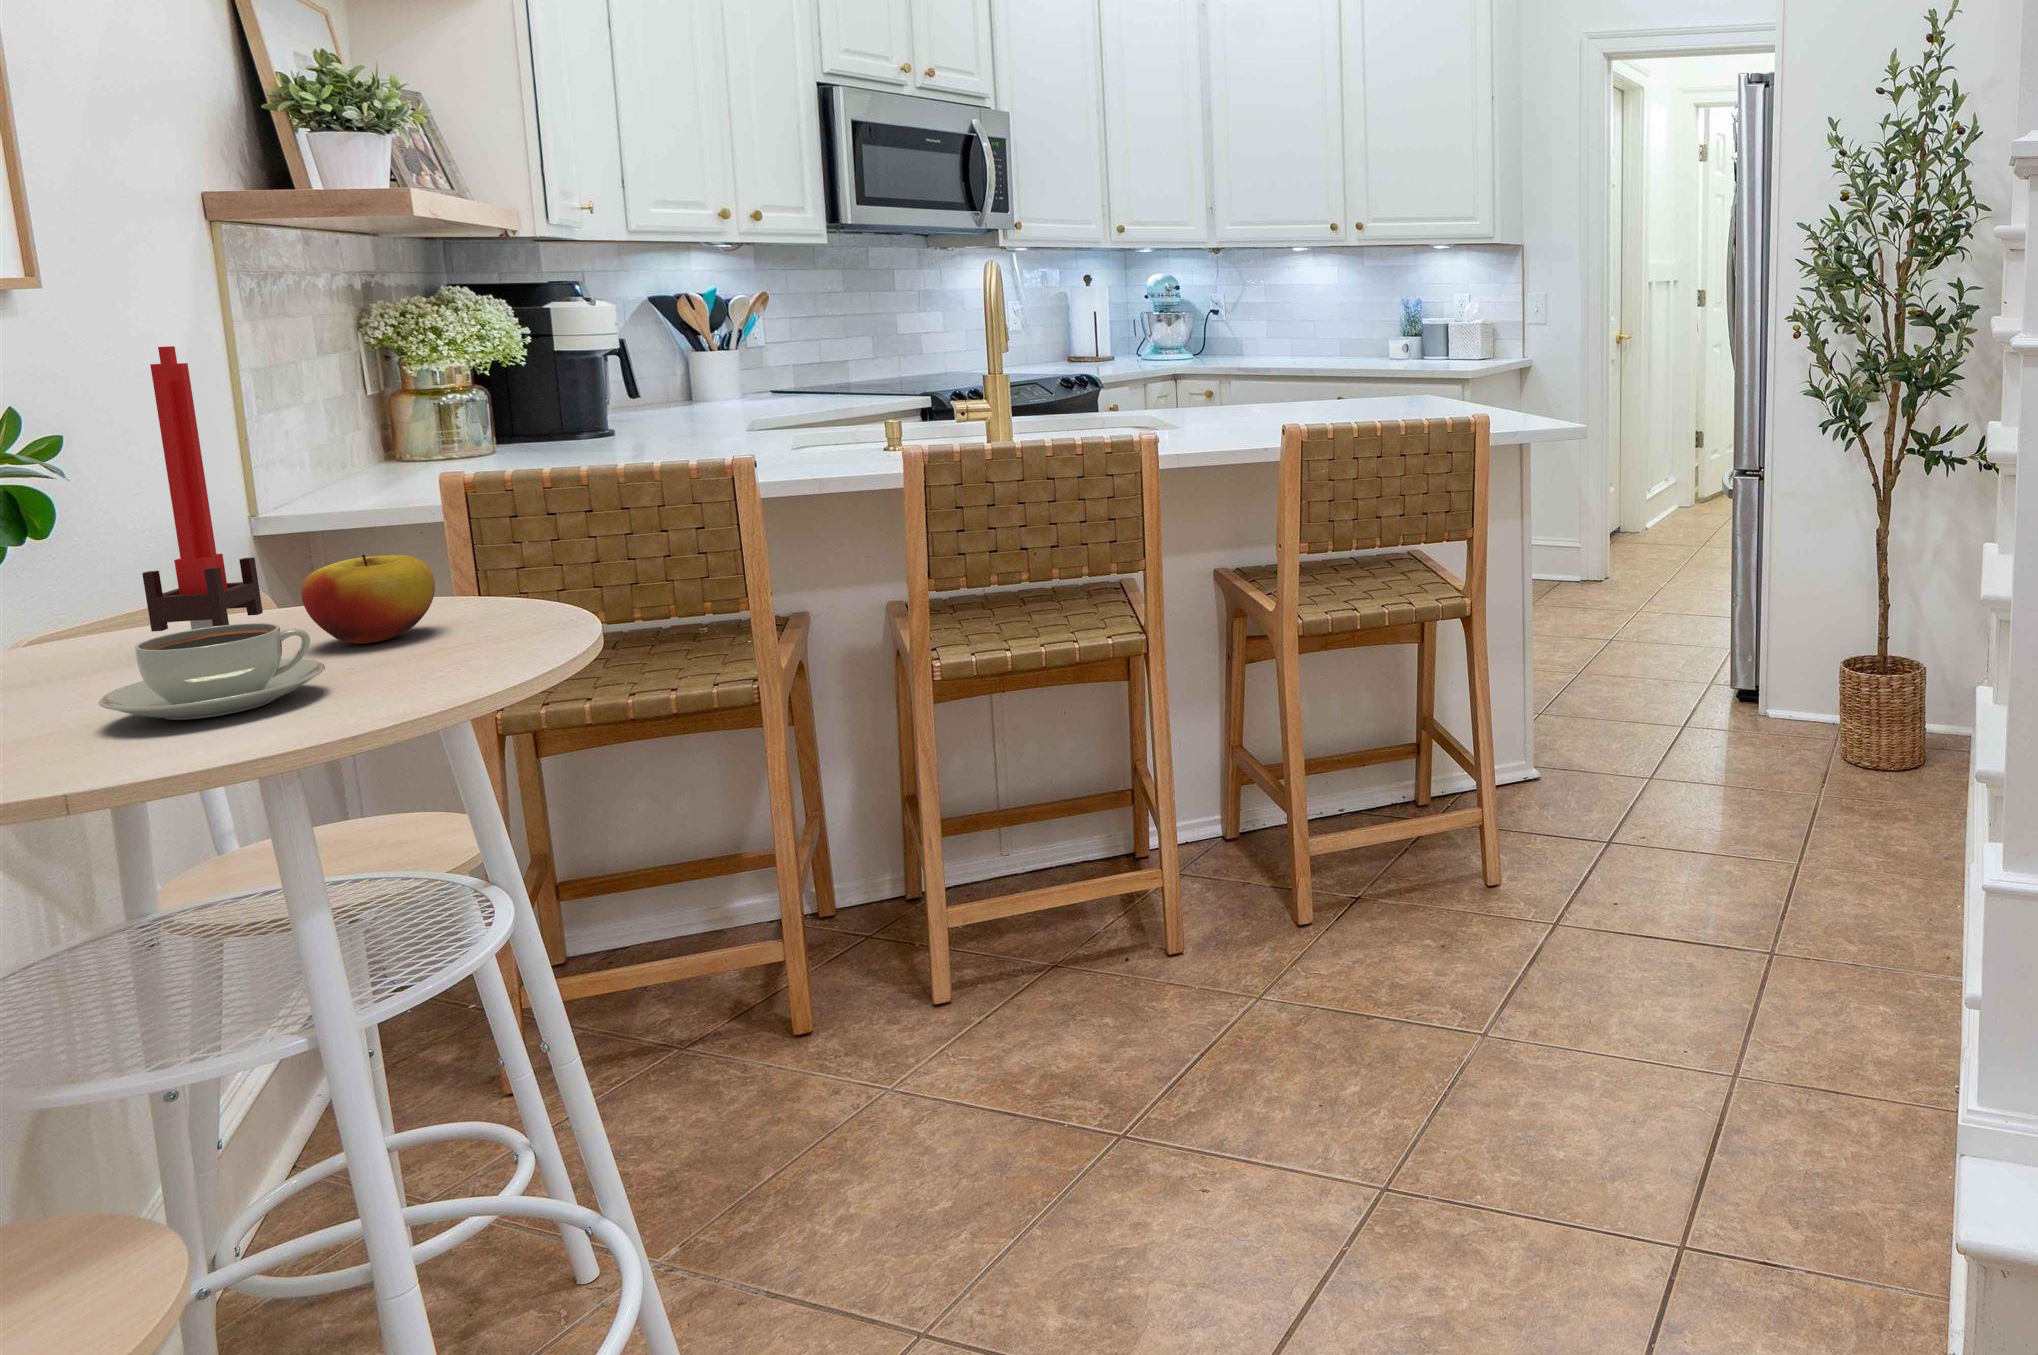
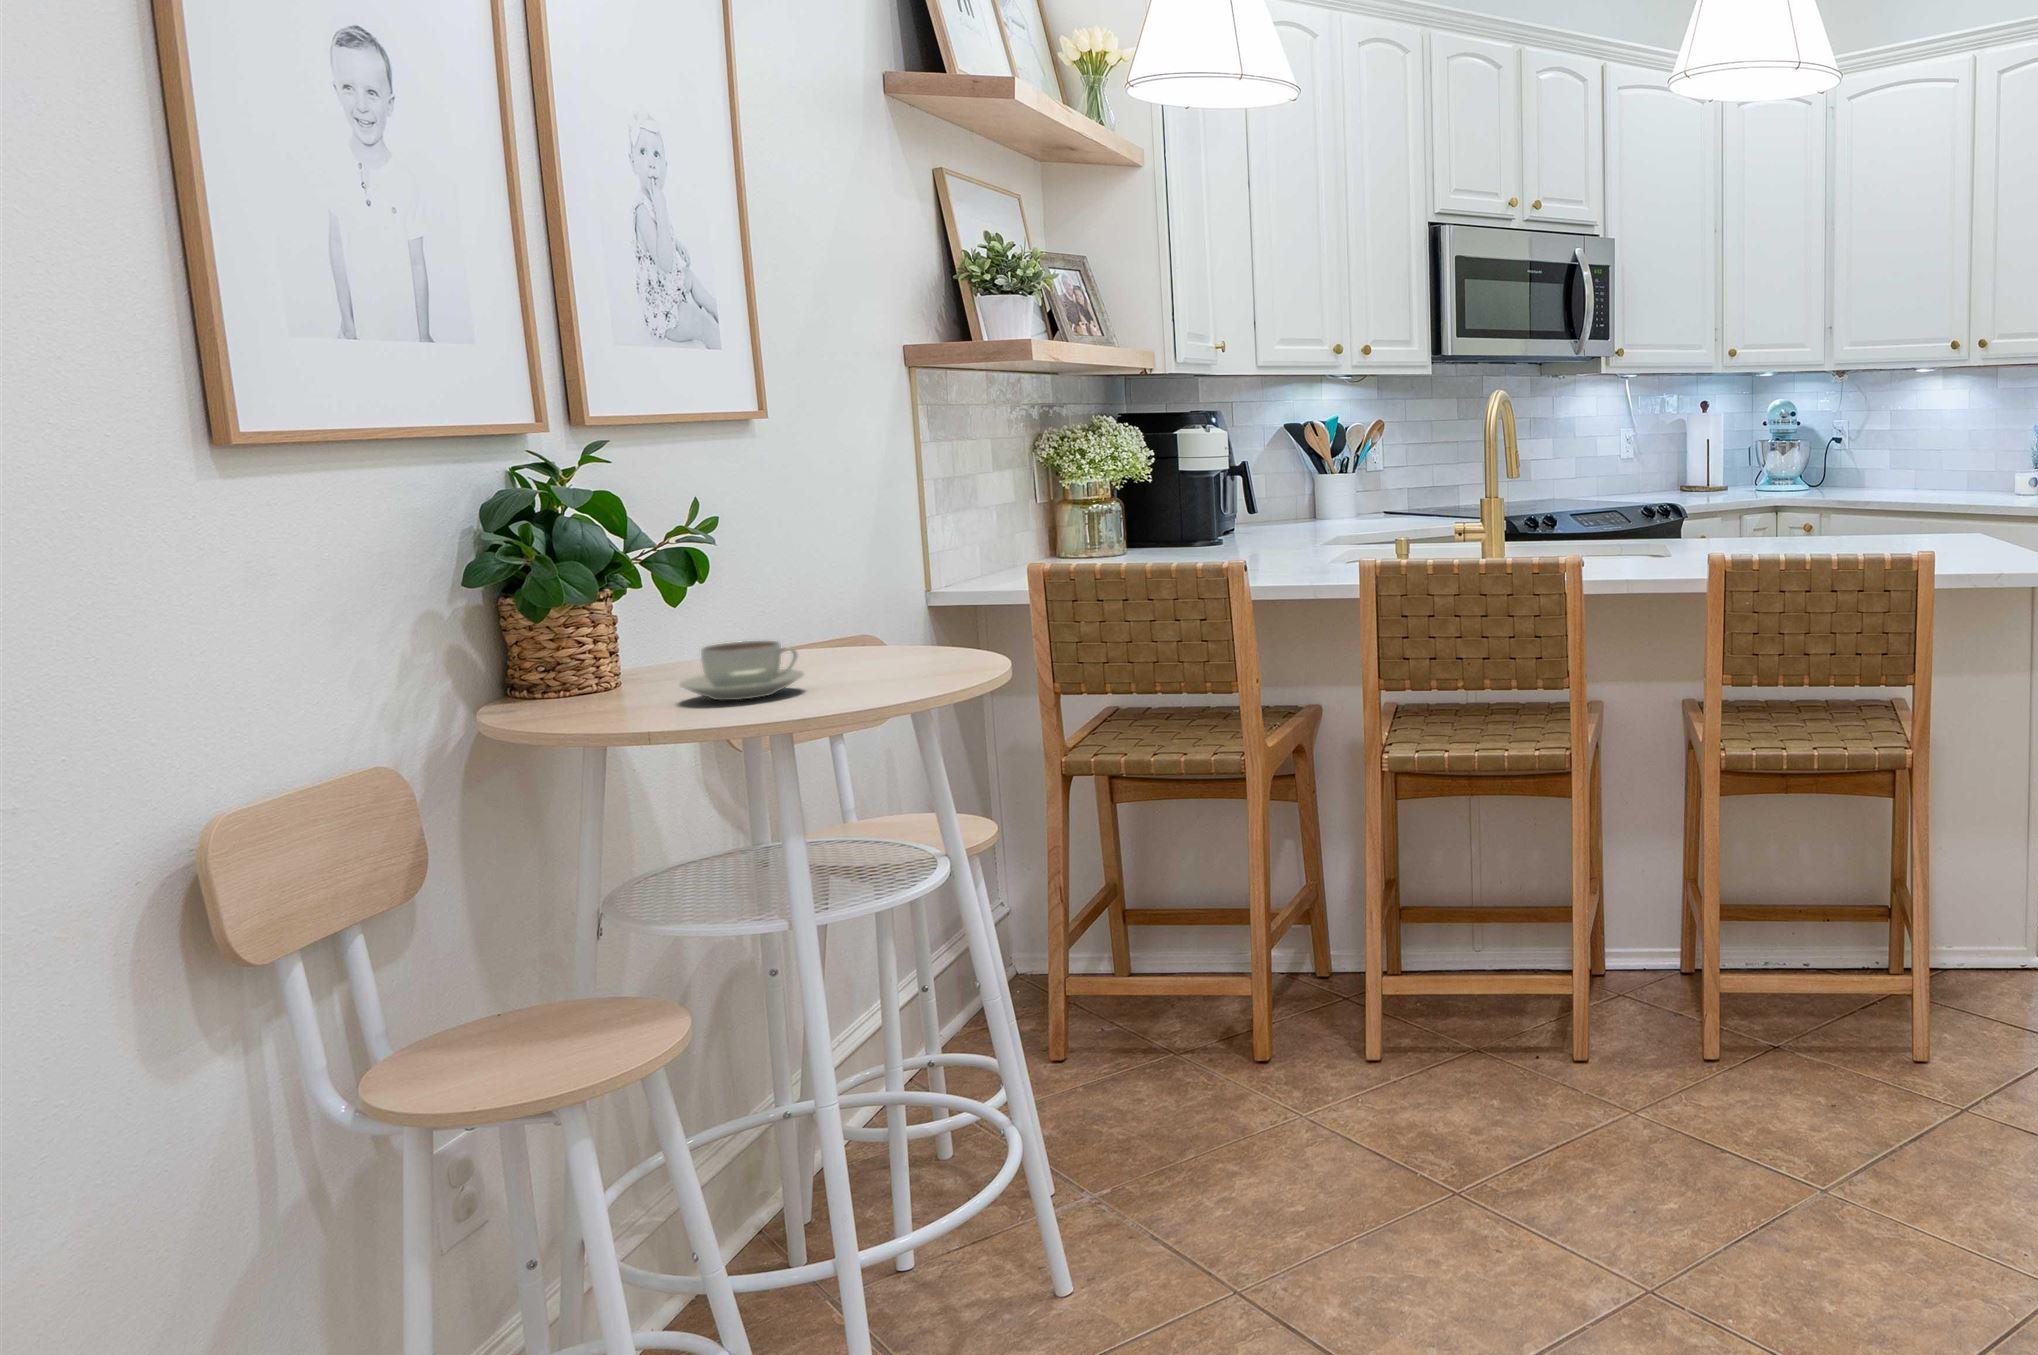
candle: present [142,346,263,632] -> none [760,451,826,659]
apple: present [301,555,435,643] -> none [826,603,908,668]

